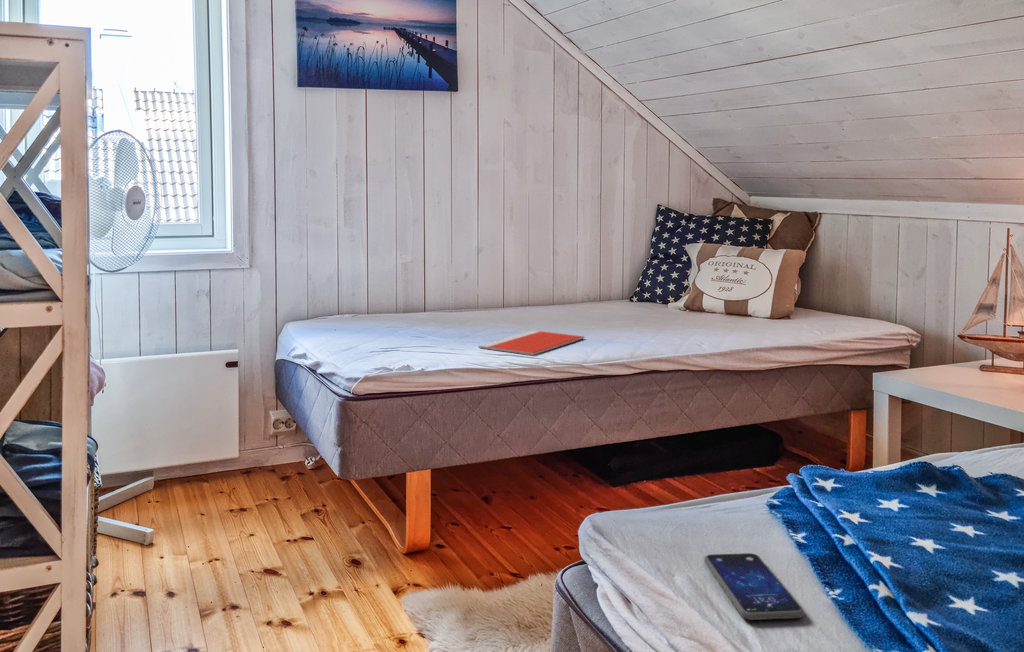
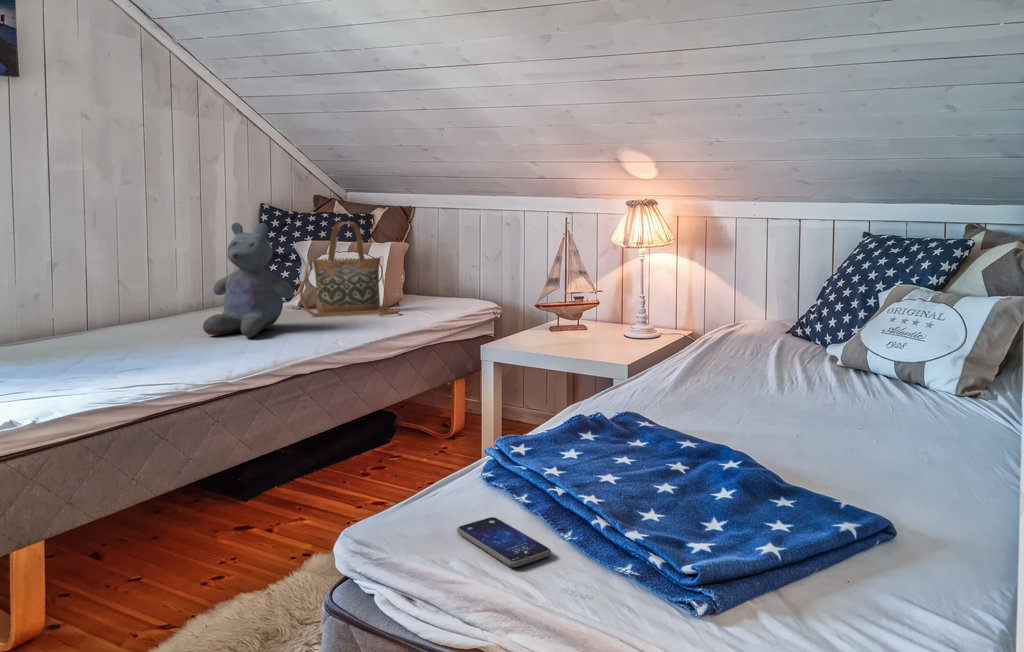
stuffed bear: none [579,220,667,330] -> present [203,223,294,337]
handbag: none [680,224,781,323] -> present [299,222,399,316]
notebook: present [479,330,584,355] -> none [104,347,219,374]

